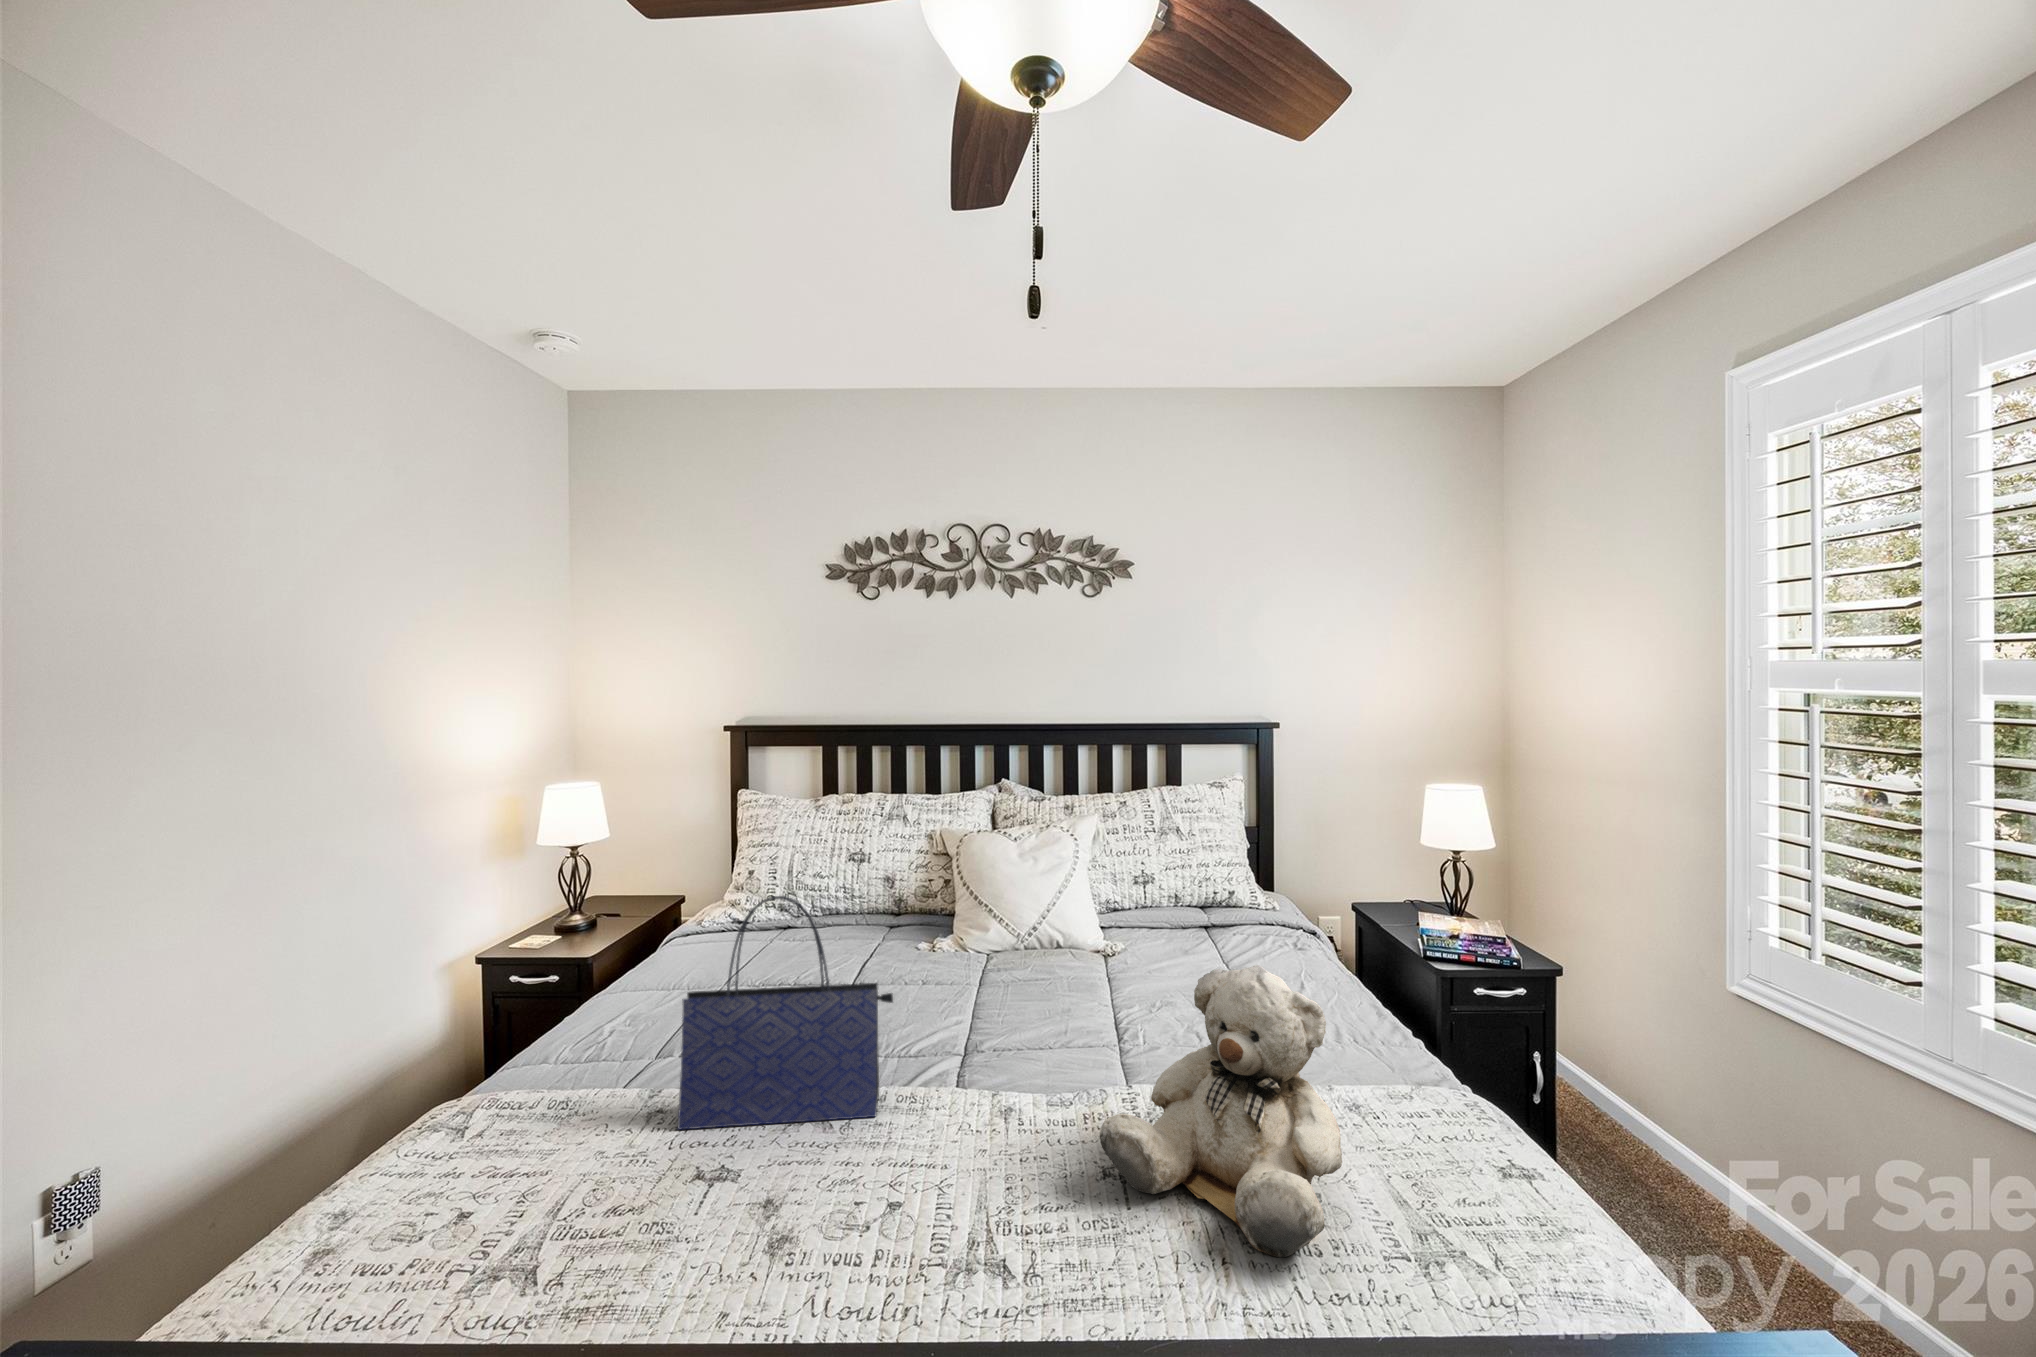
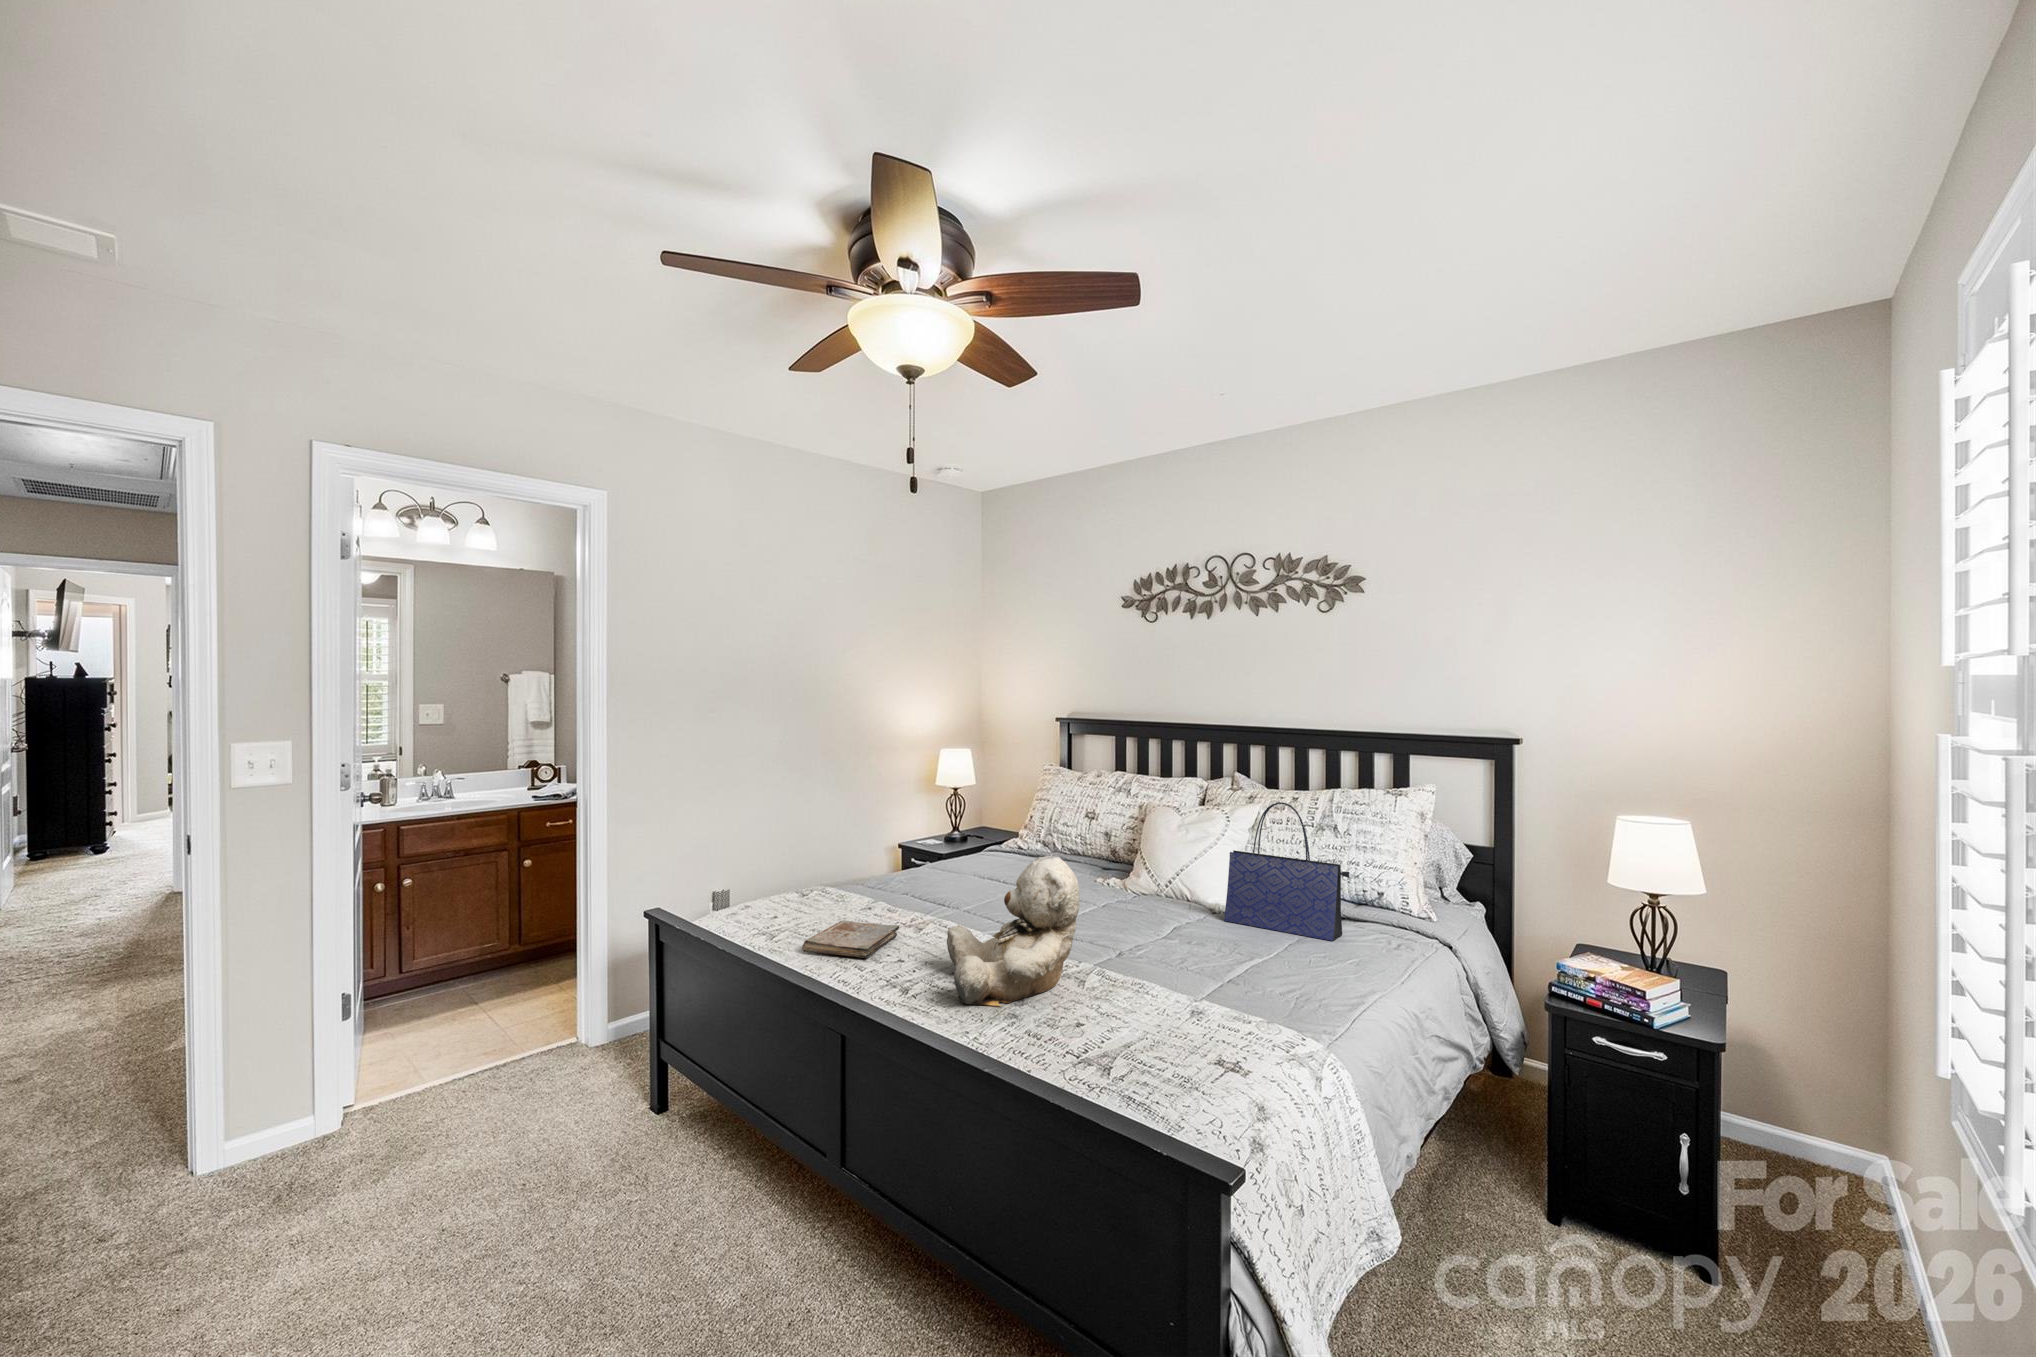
tote bag: present [677,896,893,1130] -> present [1224,802,1349,941]
book: none [803,1140,987,1288] -> present [802,920,899,958]

